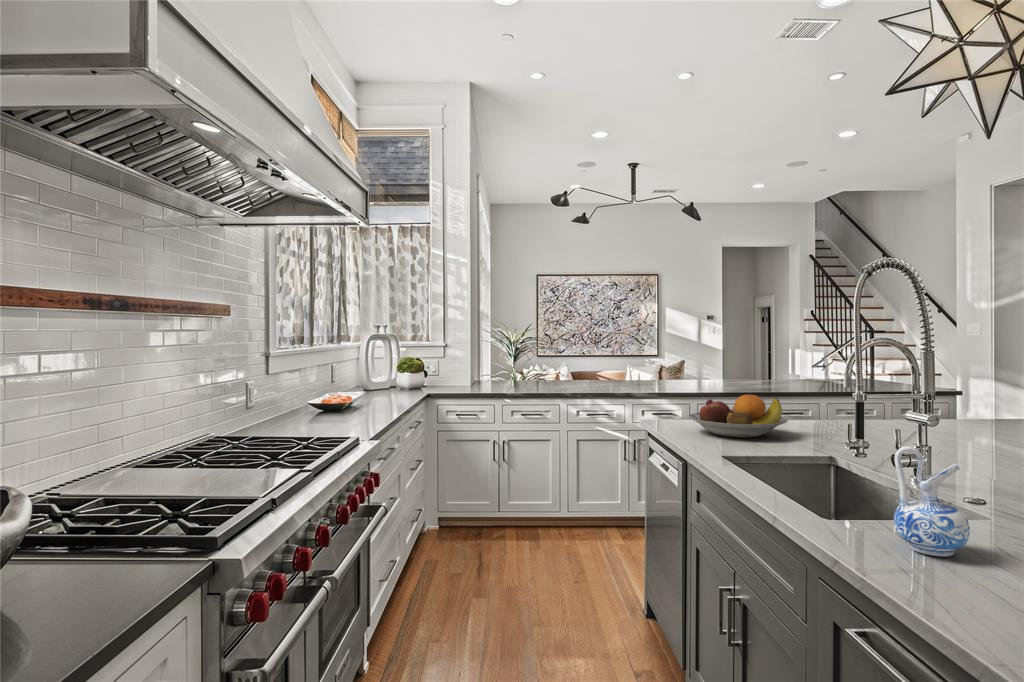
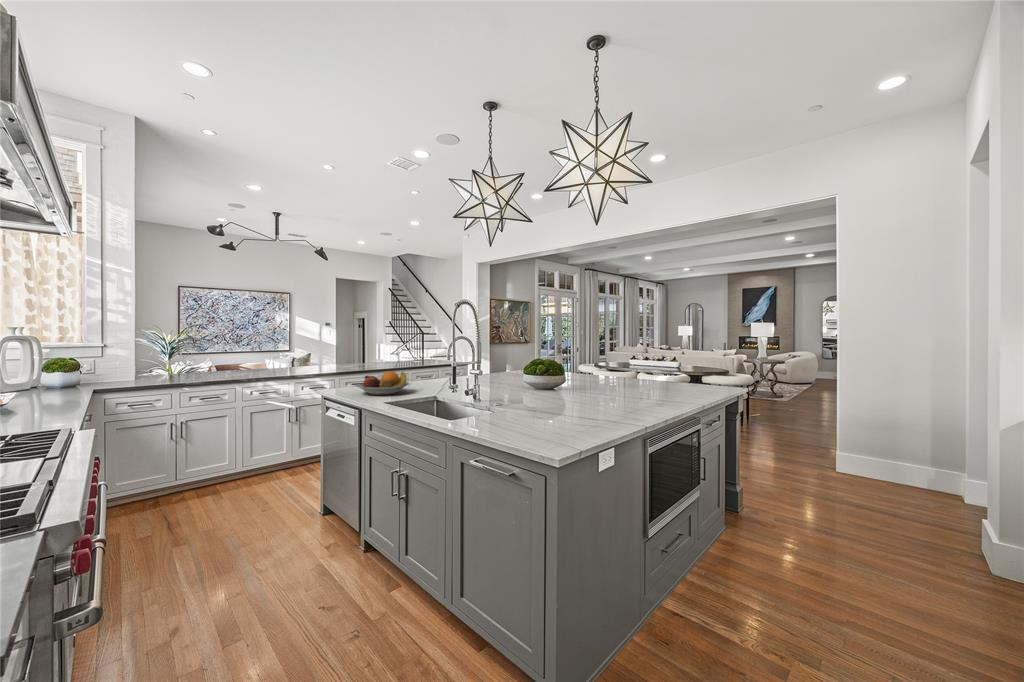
ceramic pitcher: present [894,446,970,556] -> none [477,386,502,427]

